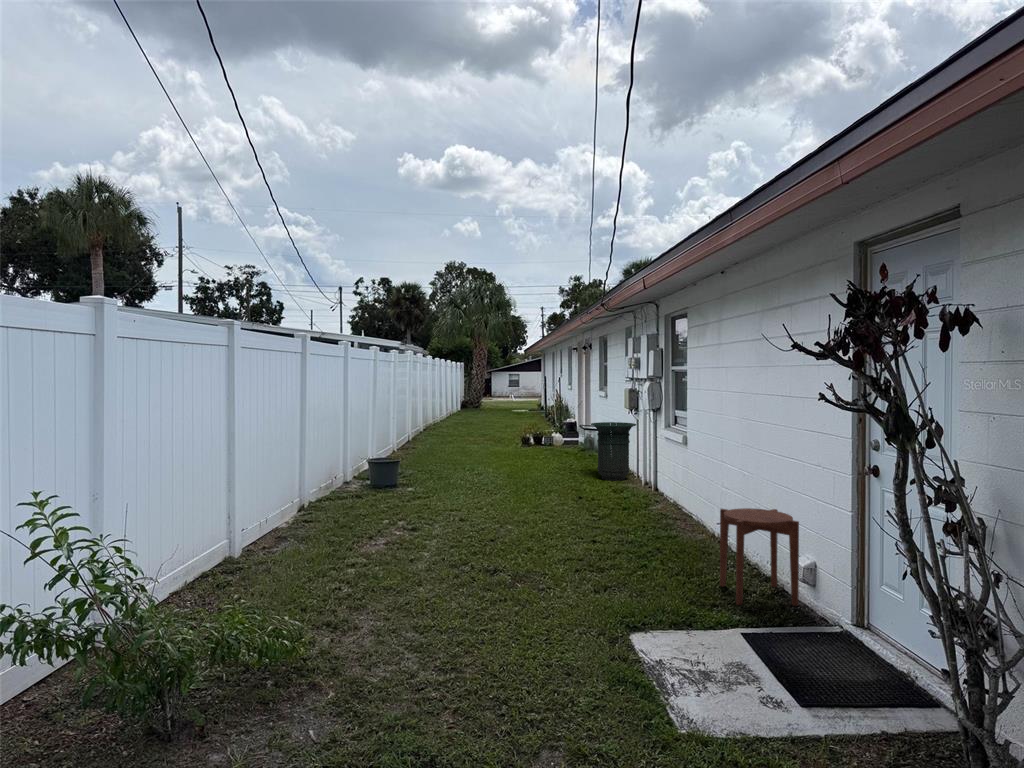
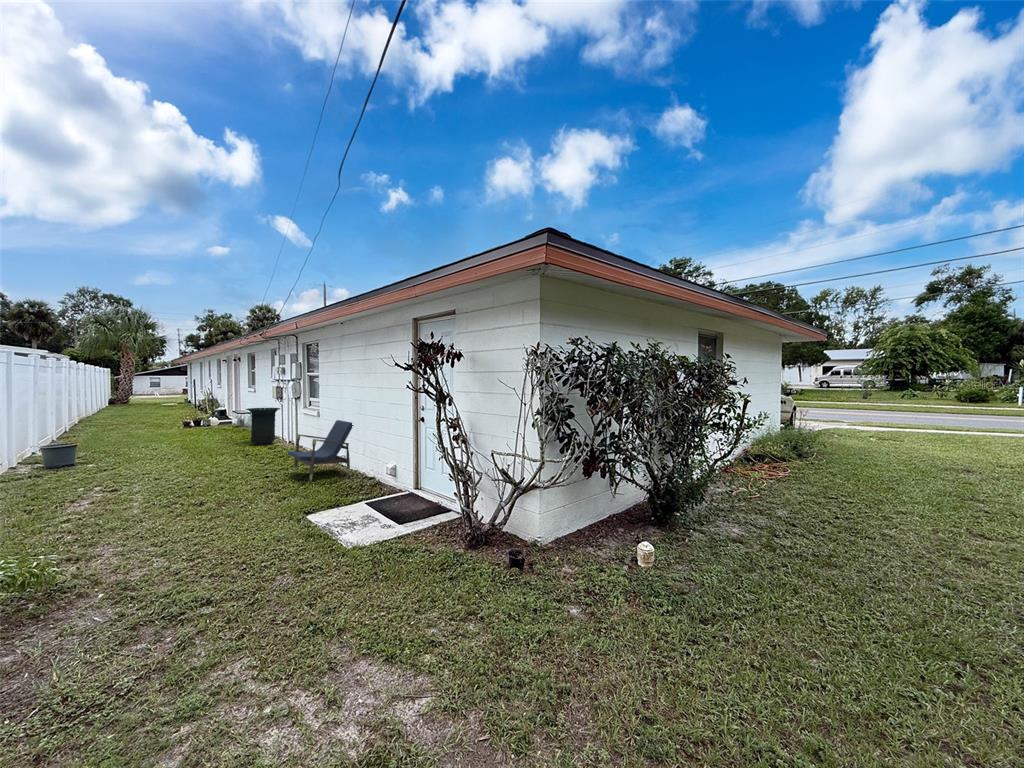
lounge chair: none [628,452,734,557] -> present [288,420,353,481]
side table: present [720,508,799,606] -> none [350,445,391,494]

